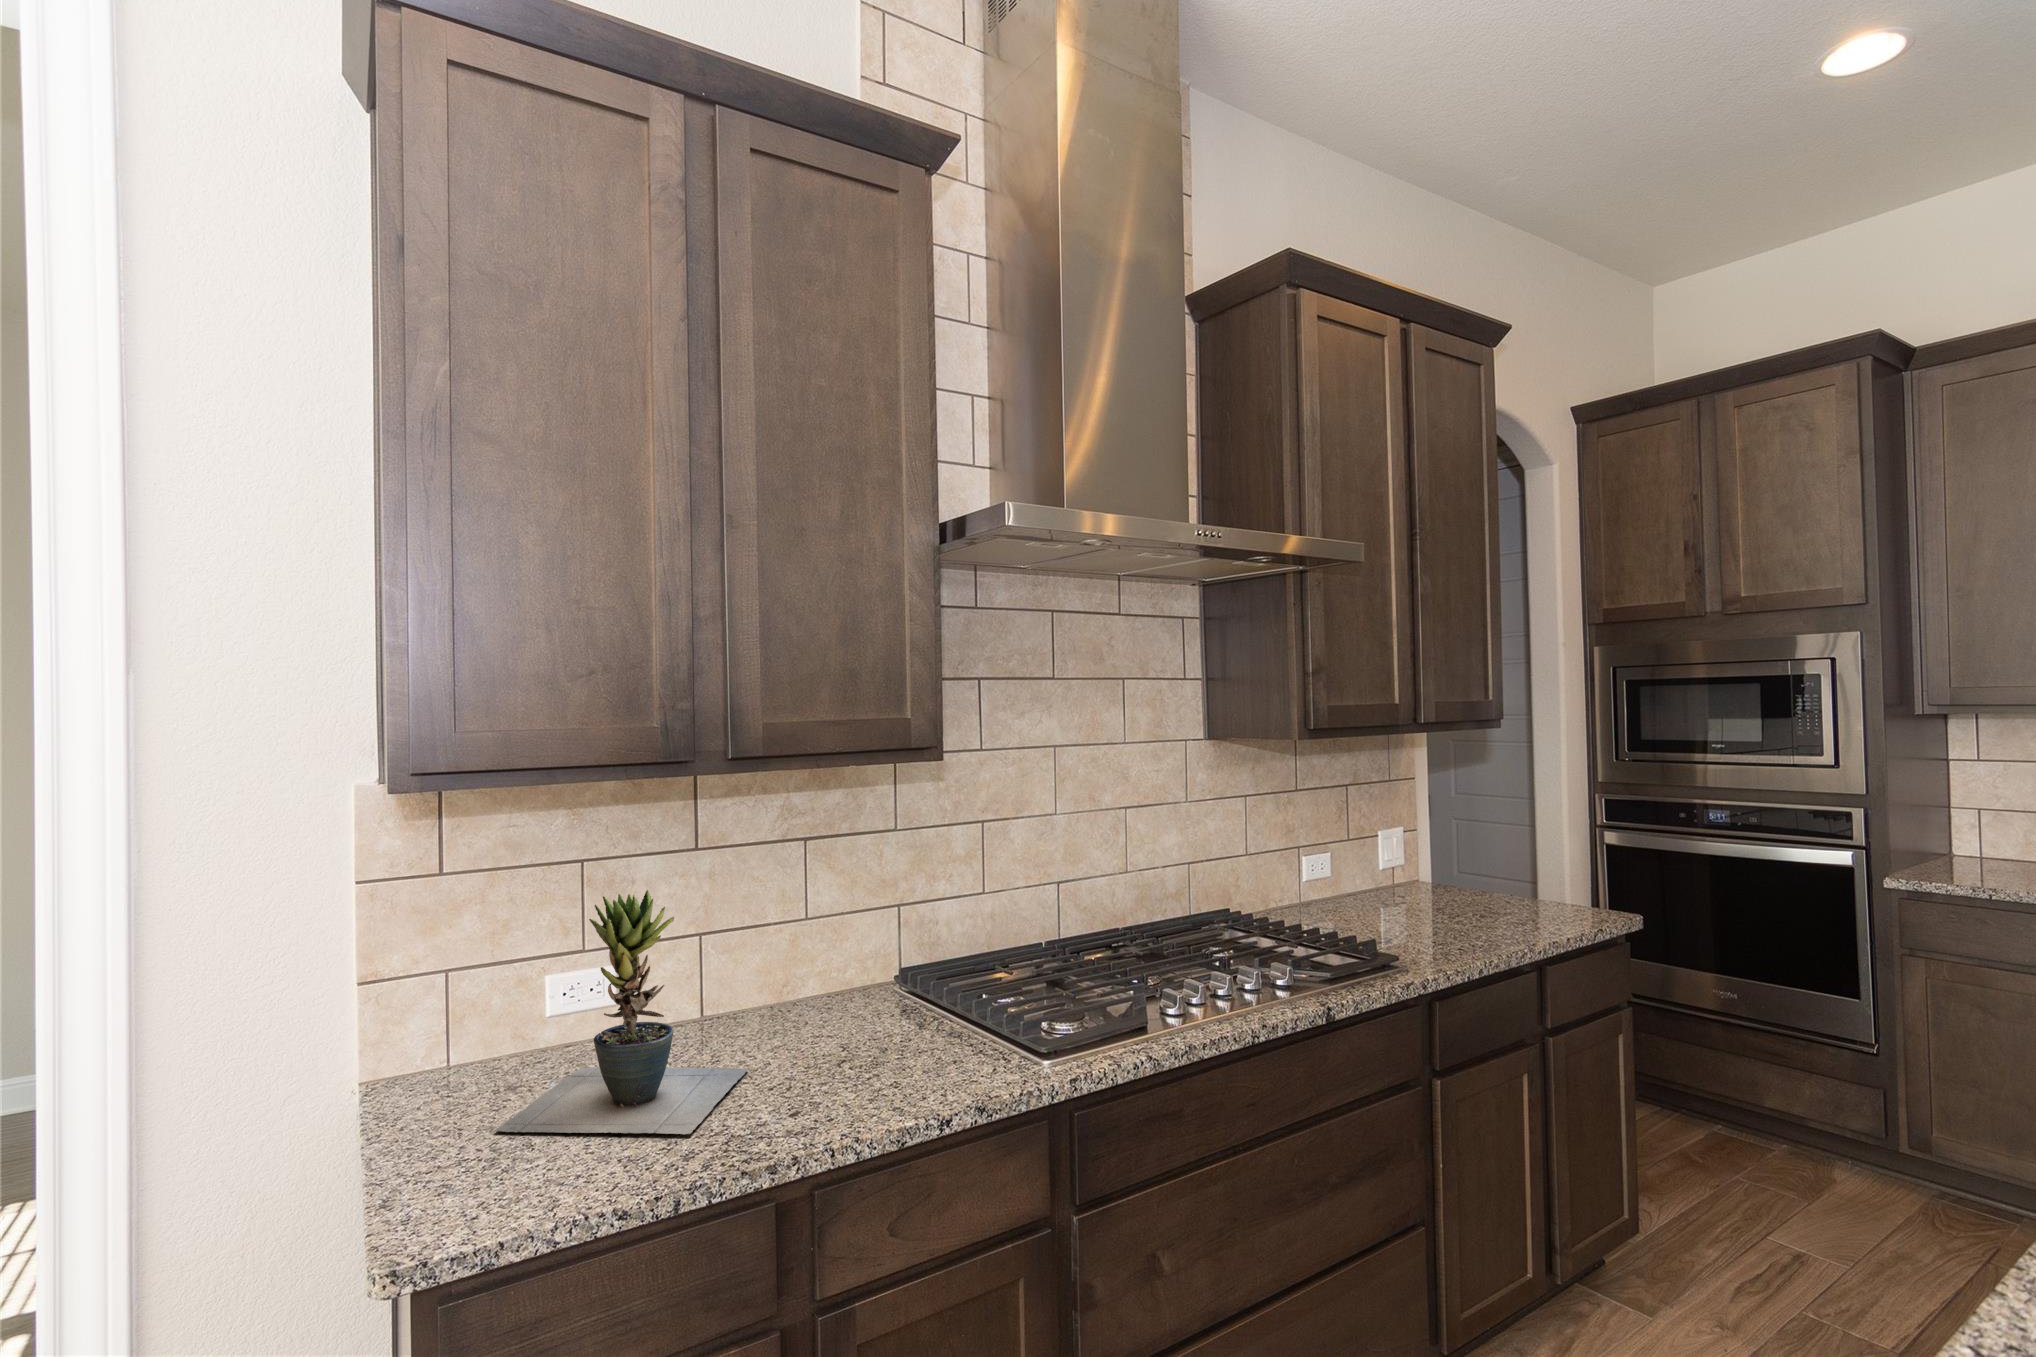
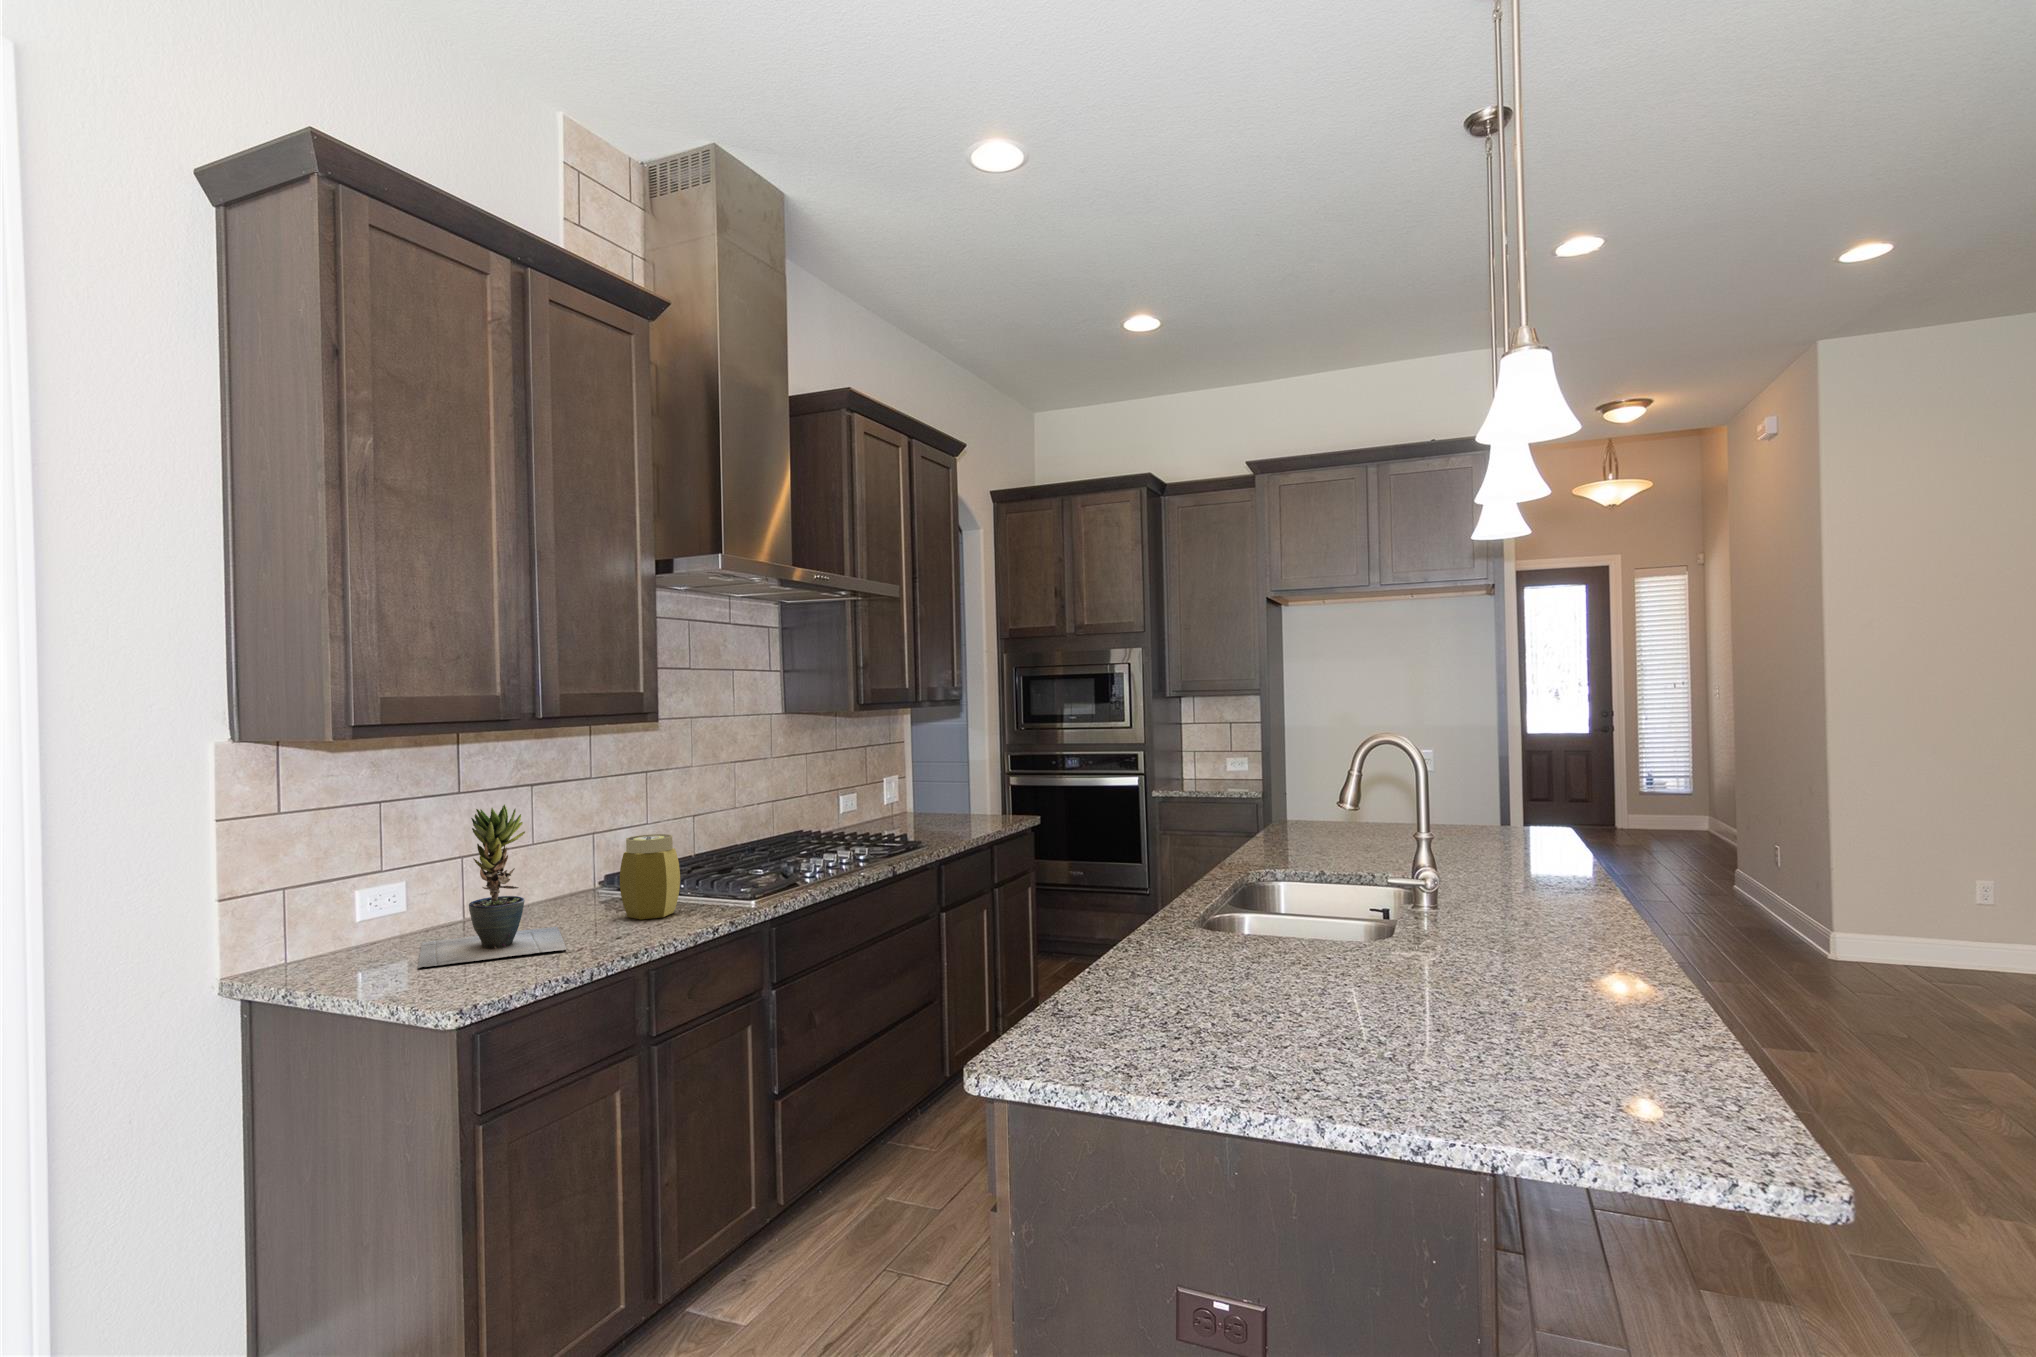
jar: none [844,937,928,1075] -> present [620,834,680,919]

